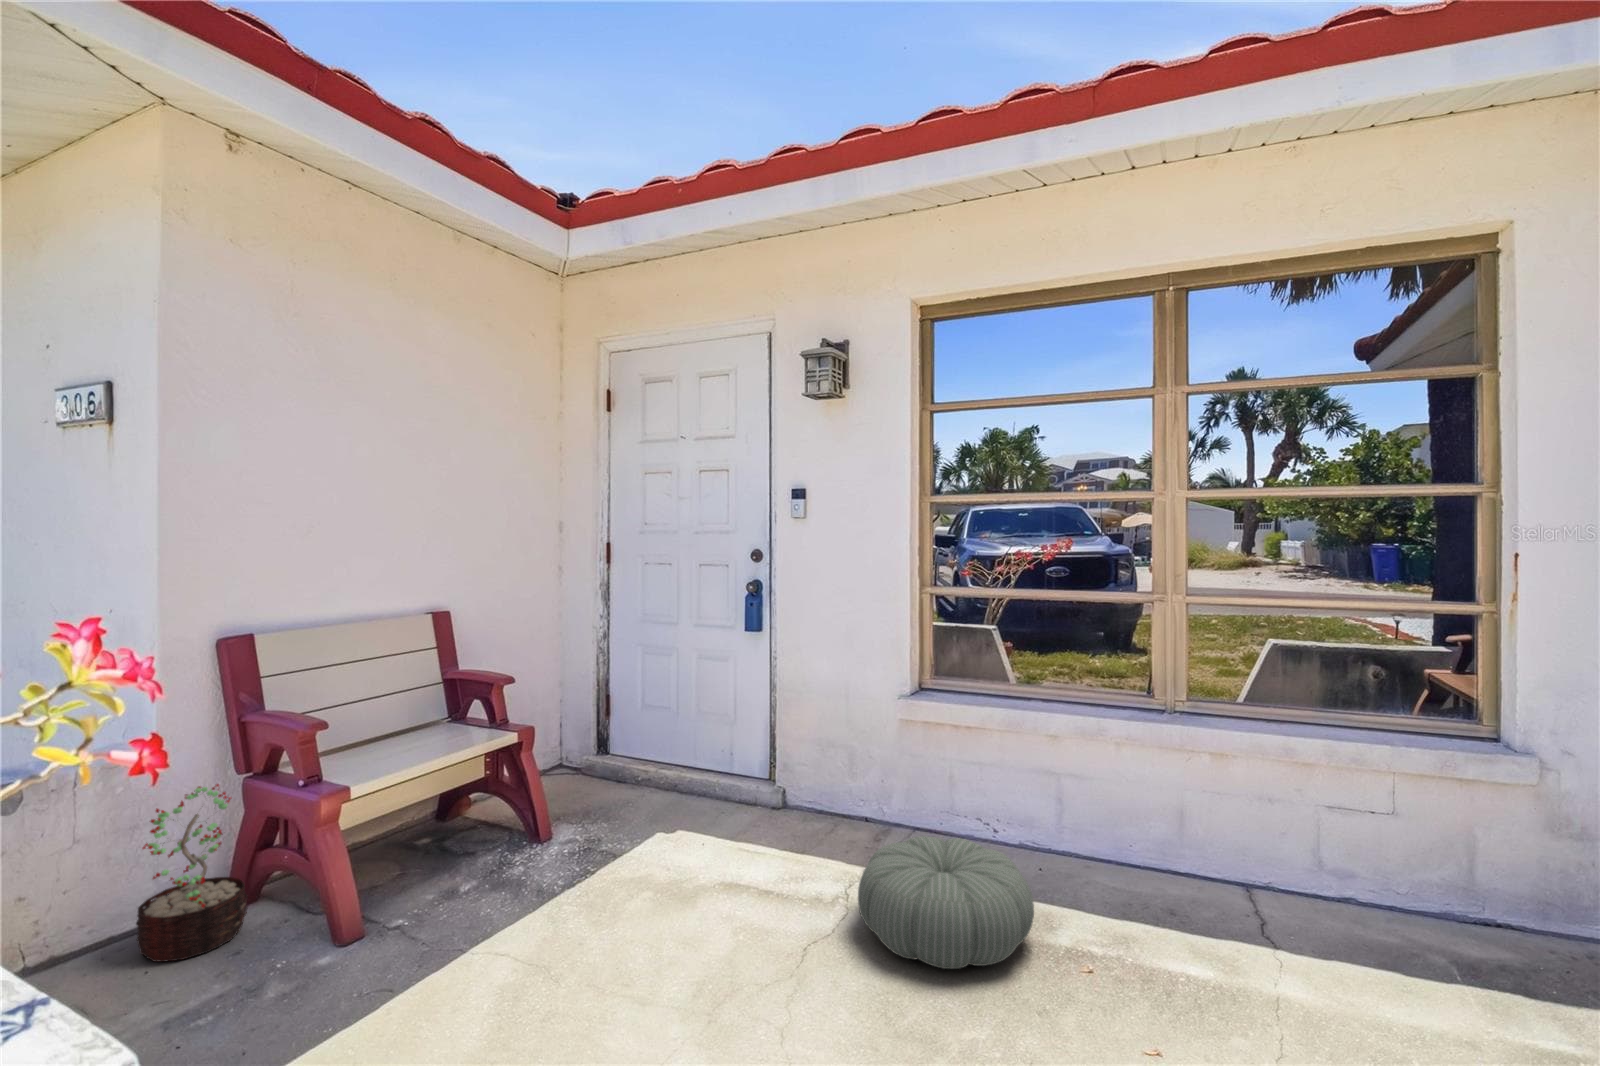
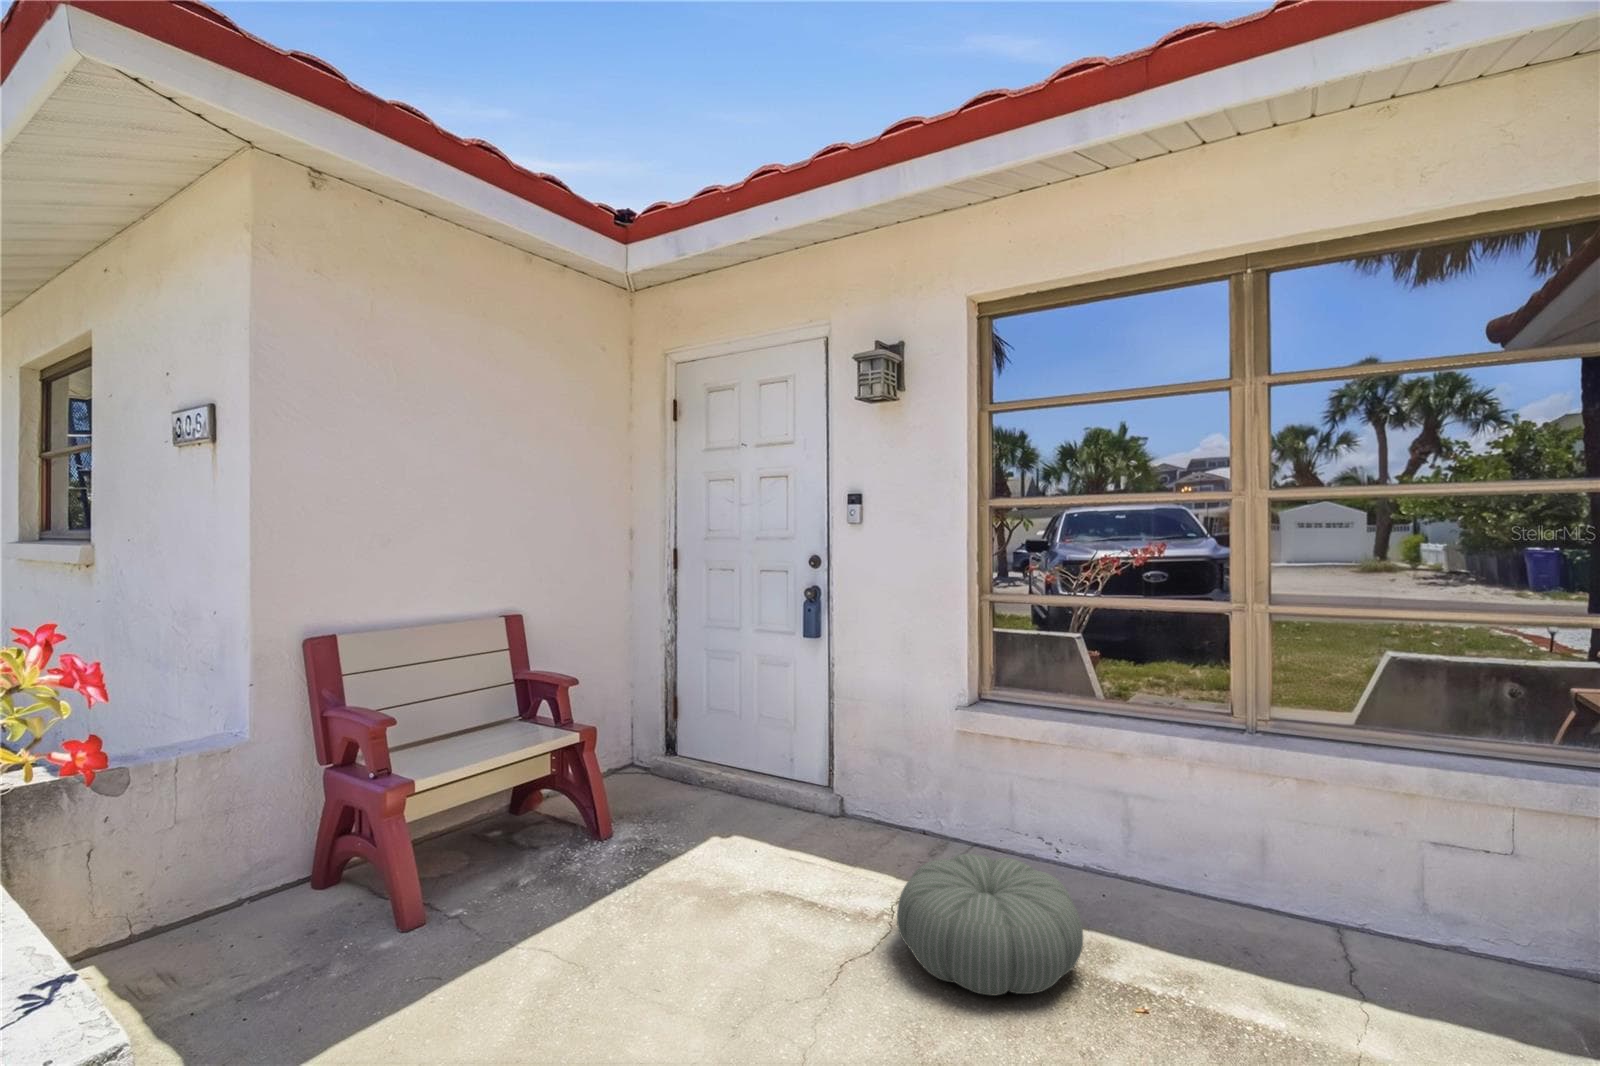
decorative plant: present [136,784,248,962] -> none [230,775,328,937]

